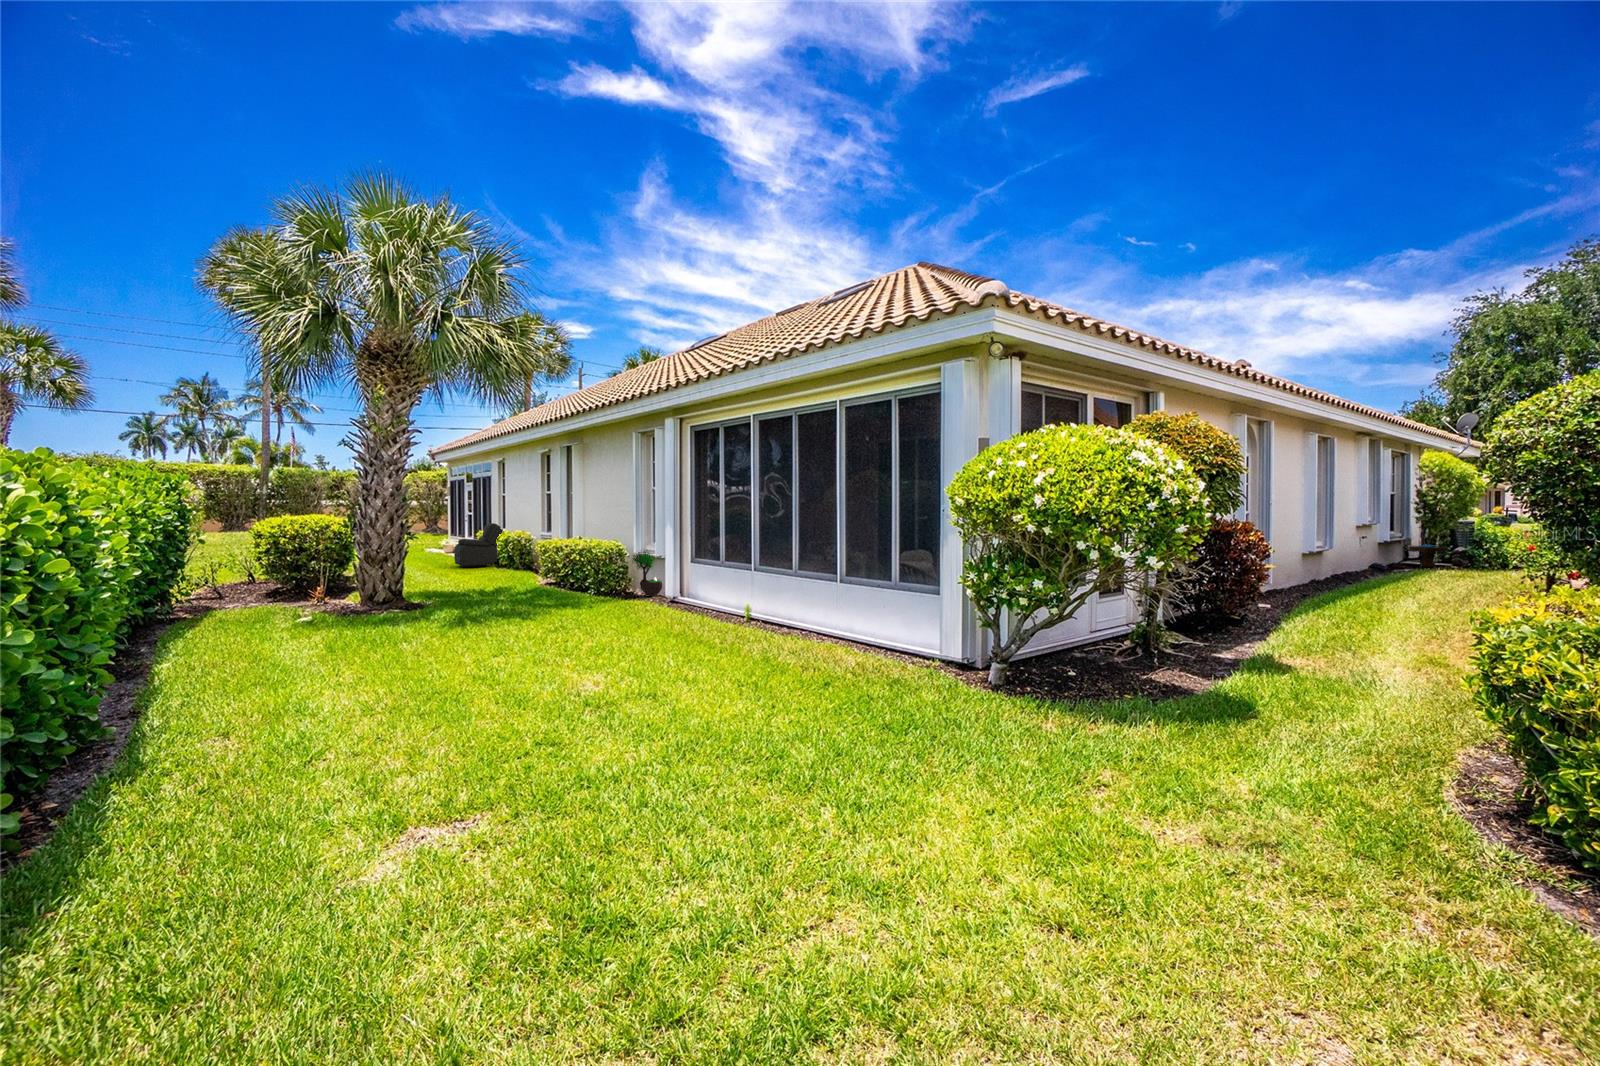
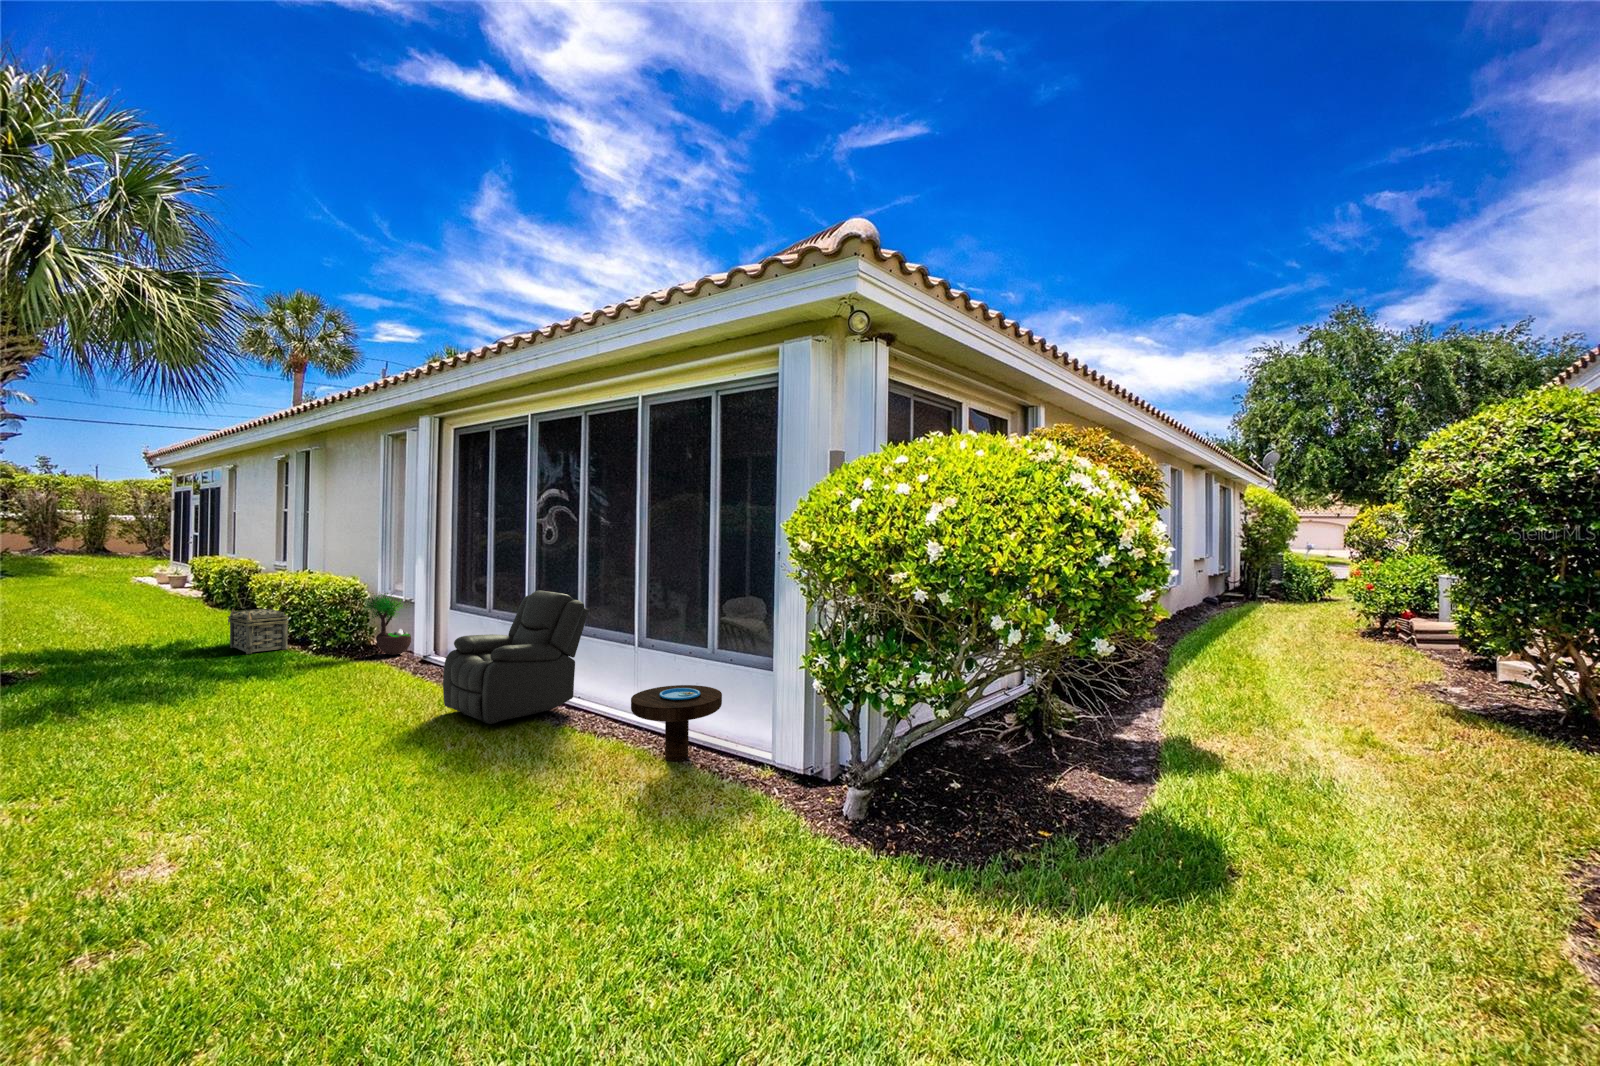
chair: present [454,523,503,568] -> present [443,591,589,724]
side table: present [1408,545,1448,567] -> present [631,685,722,761]
basket: none [539,562,579,594] -> present [228,608,288,654]

